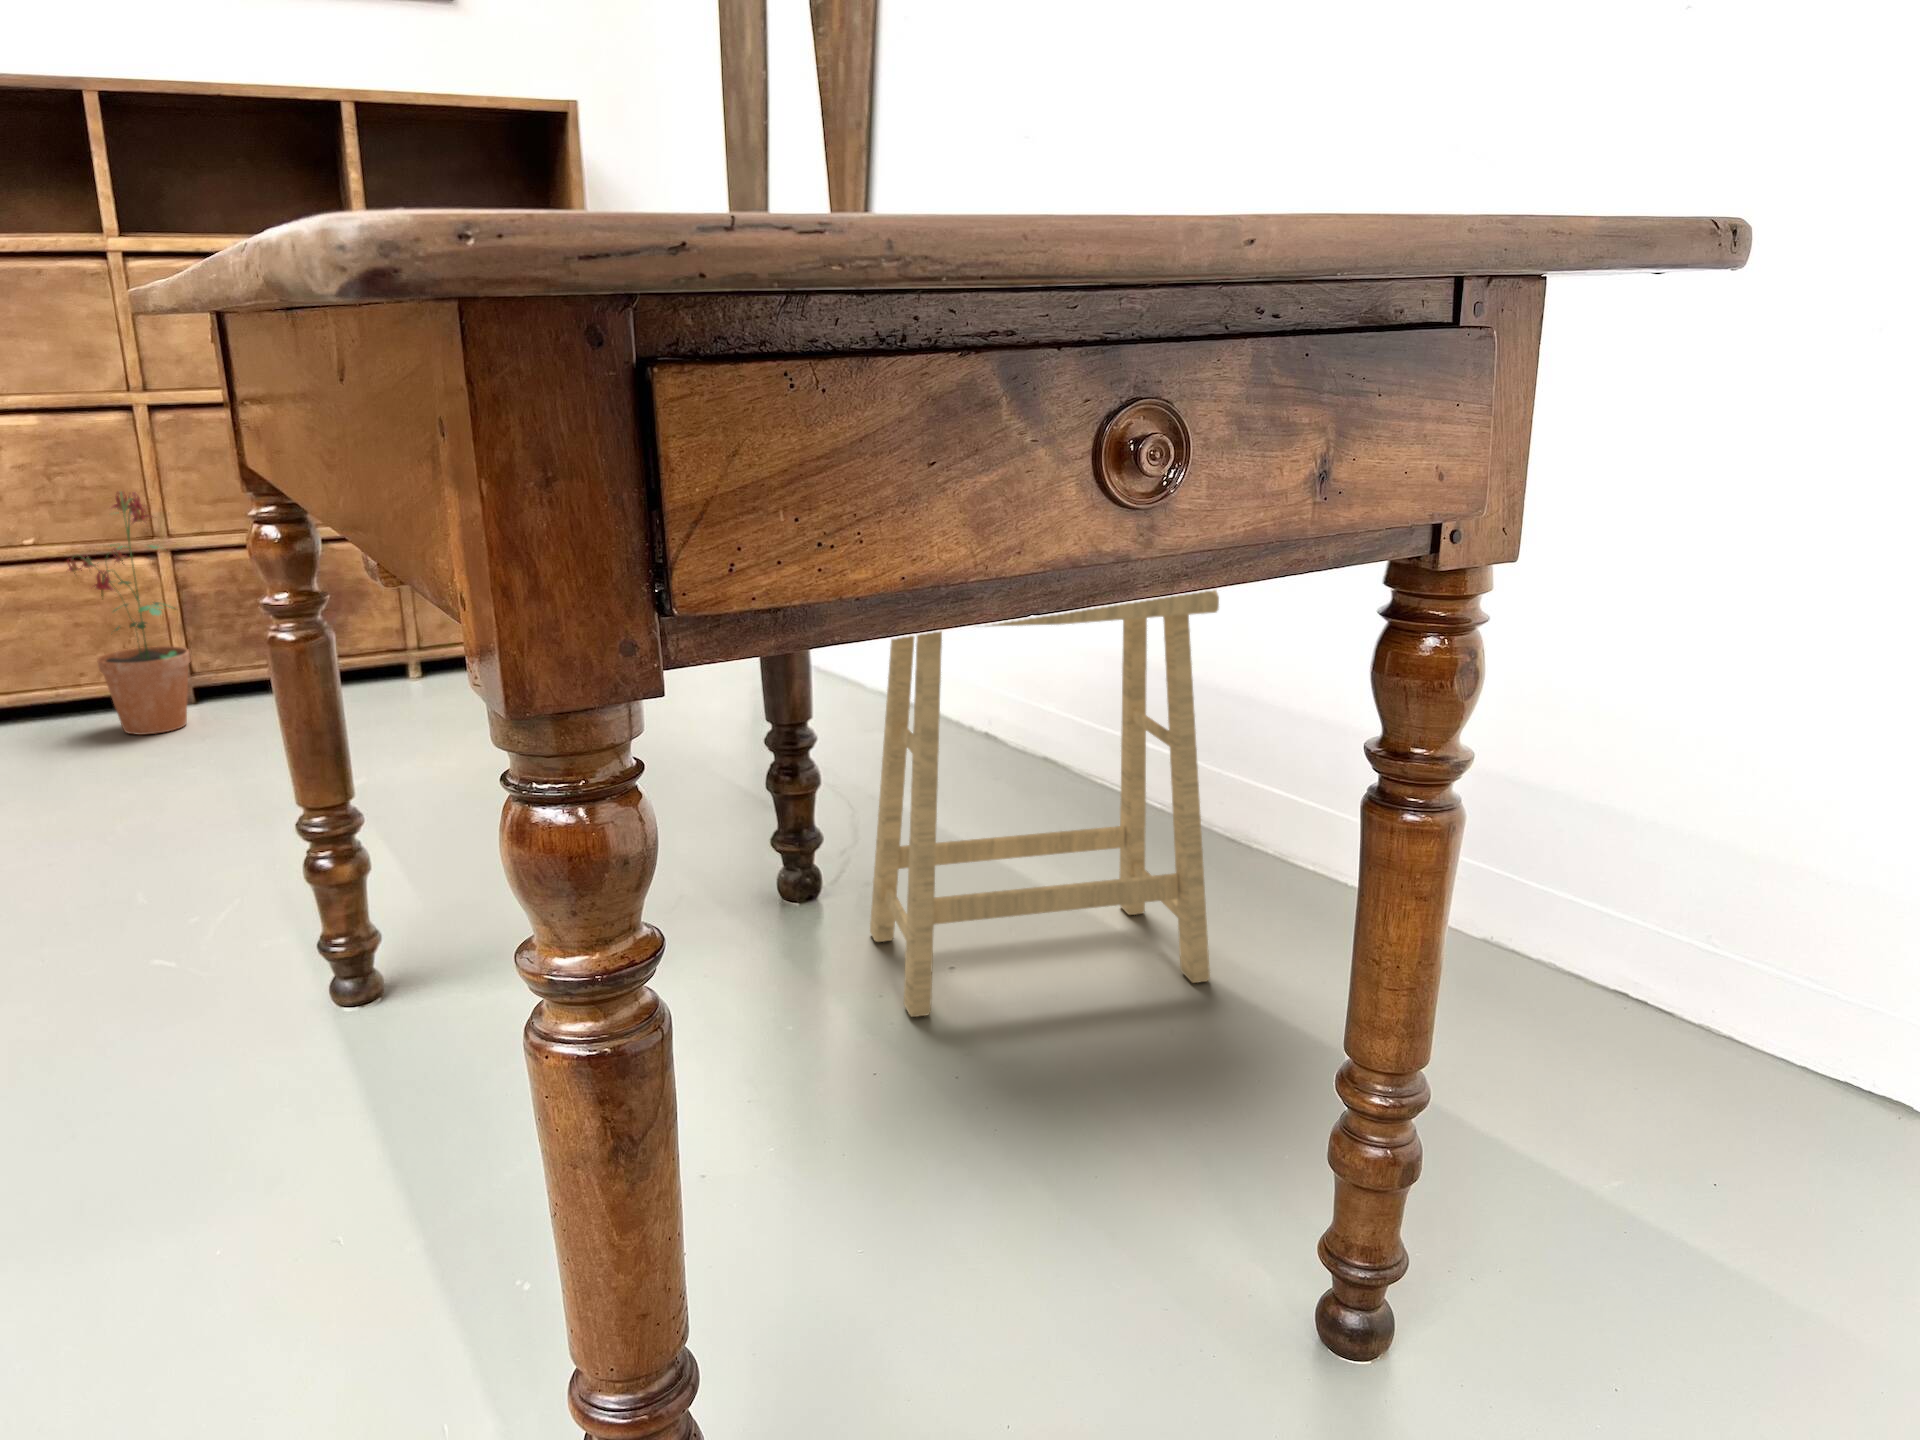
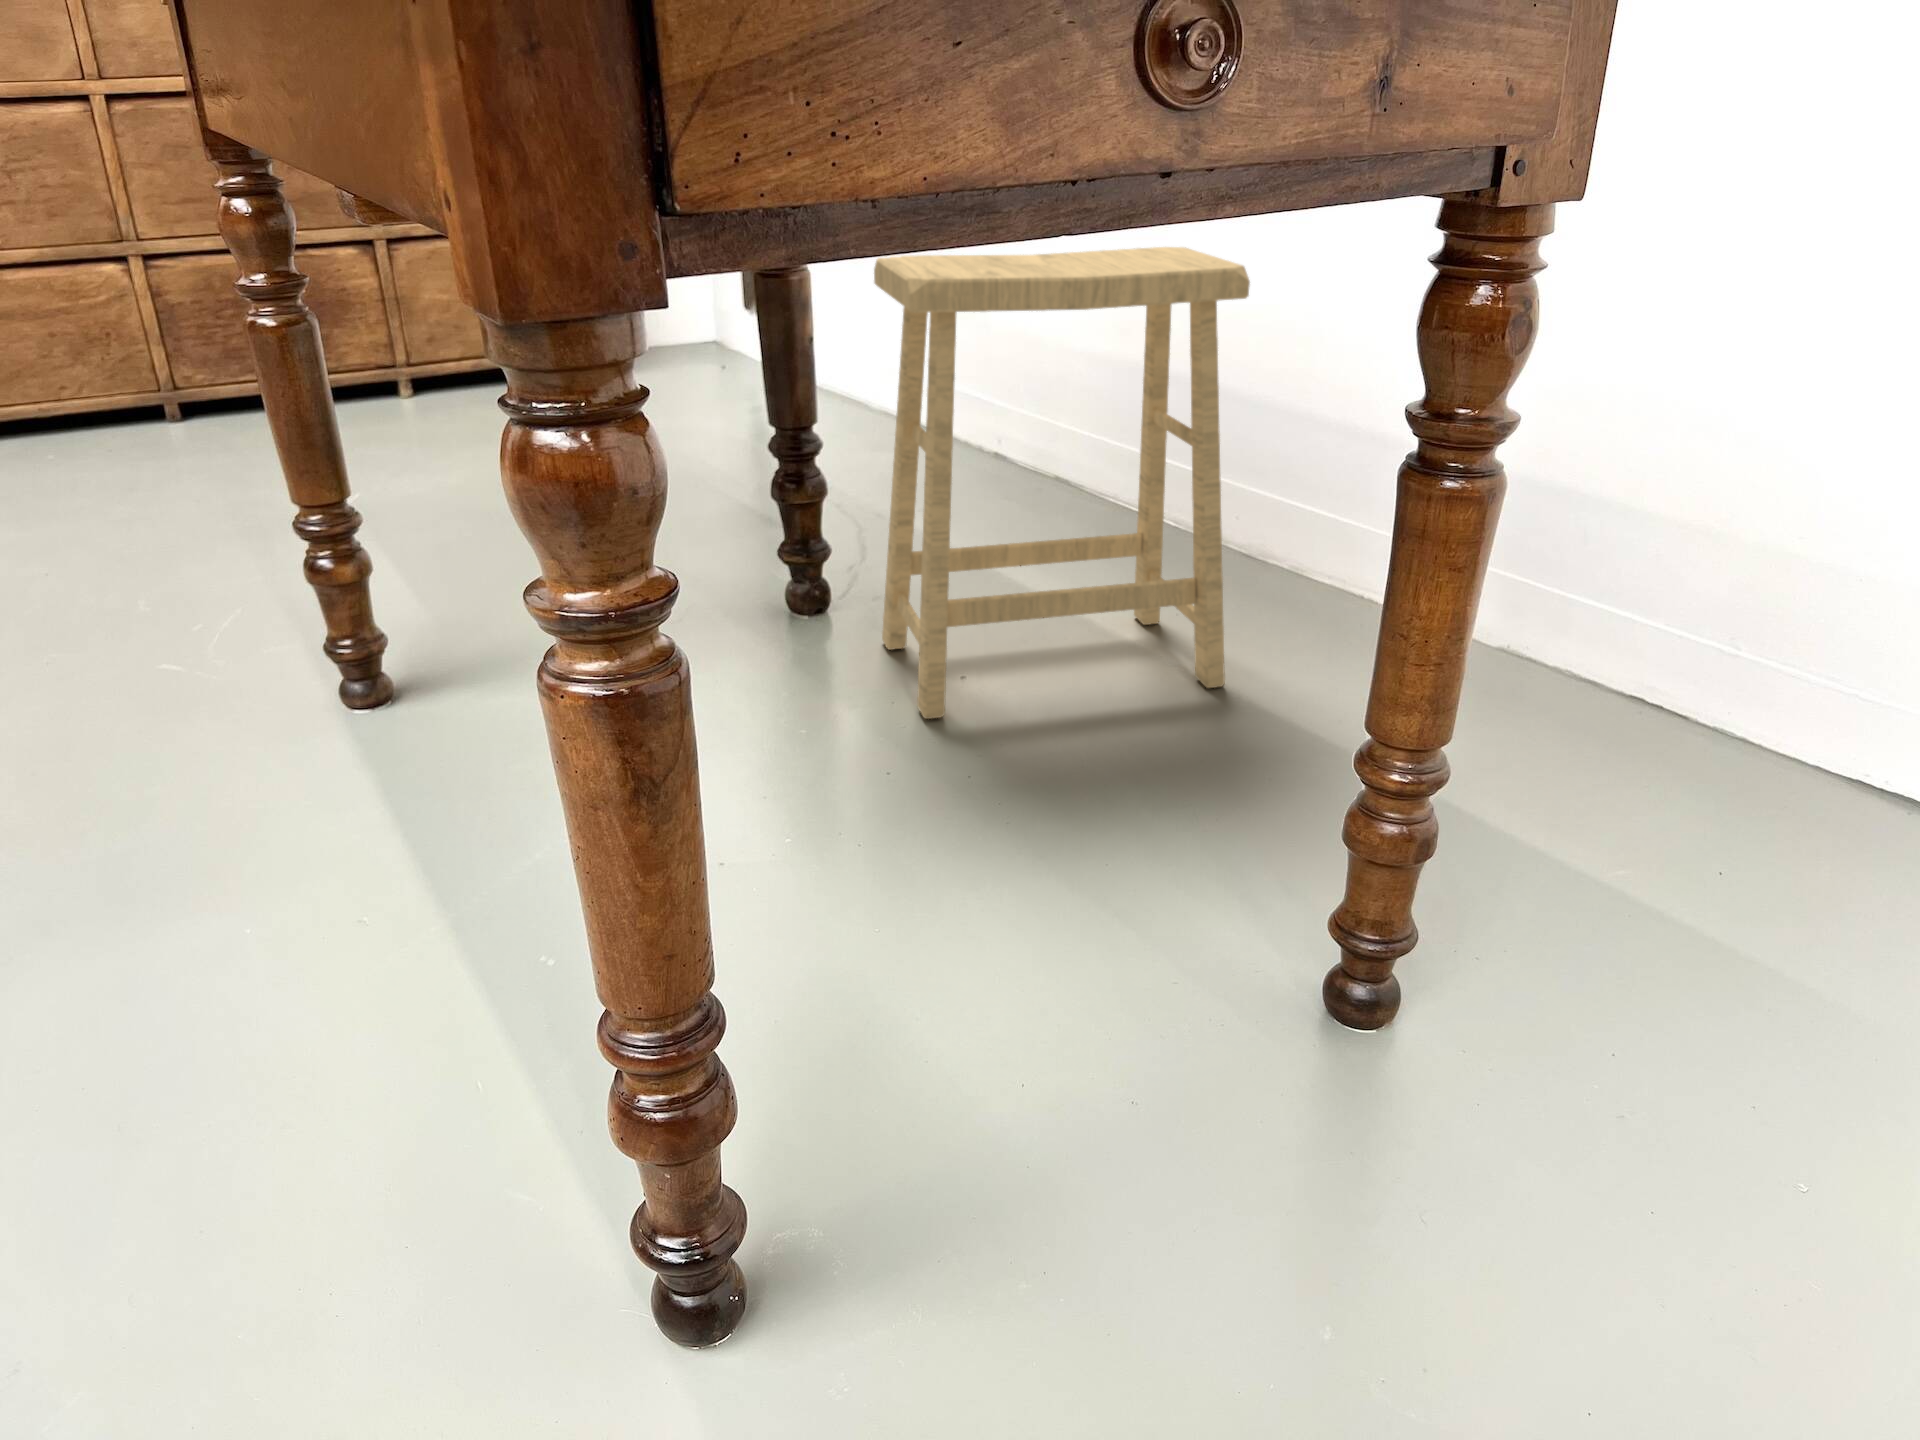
potted plant: present [67,491,191,735] -> none [33,189,176,452]

